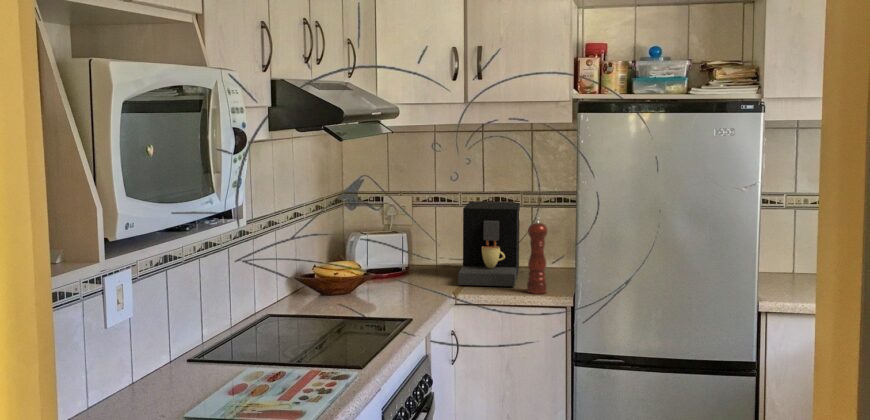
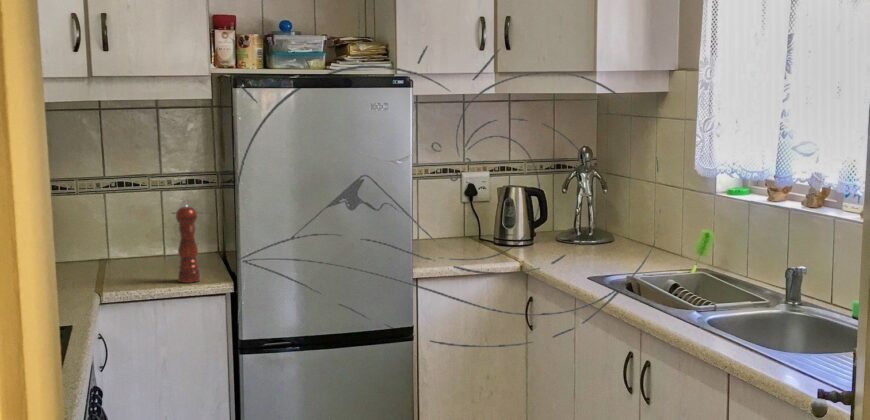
coffee maker: present [458,201,520,286] -> none [89,186,161,283]

